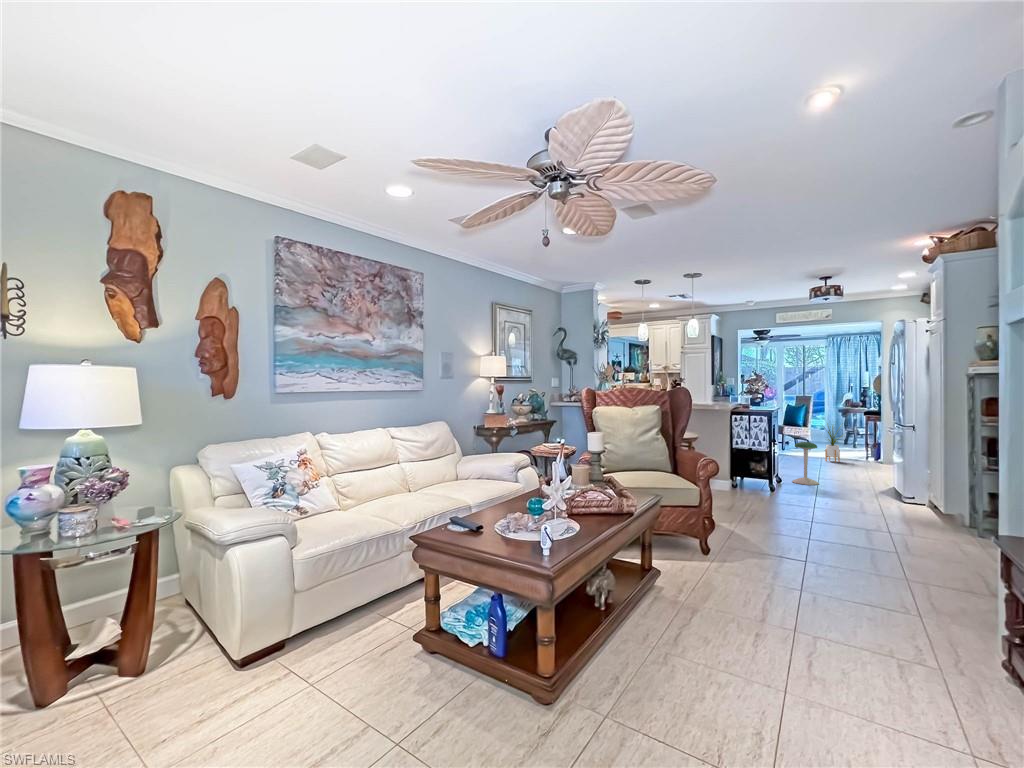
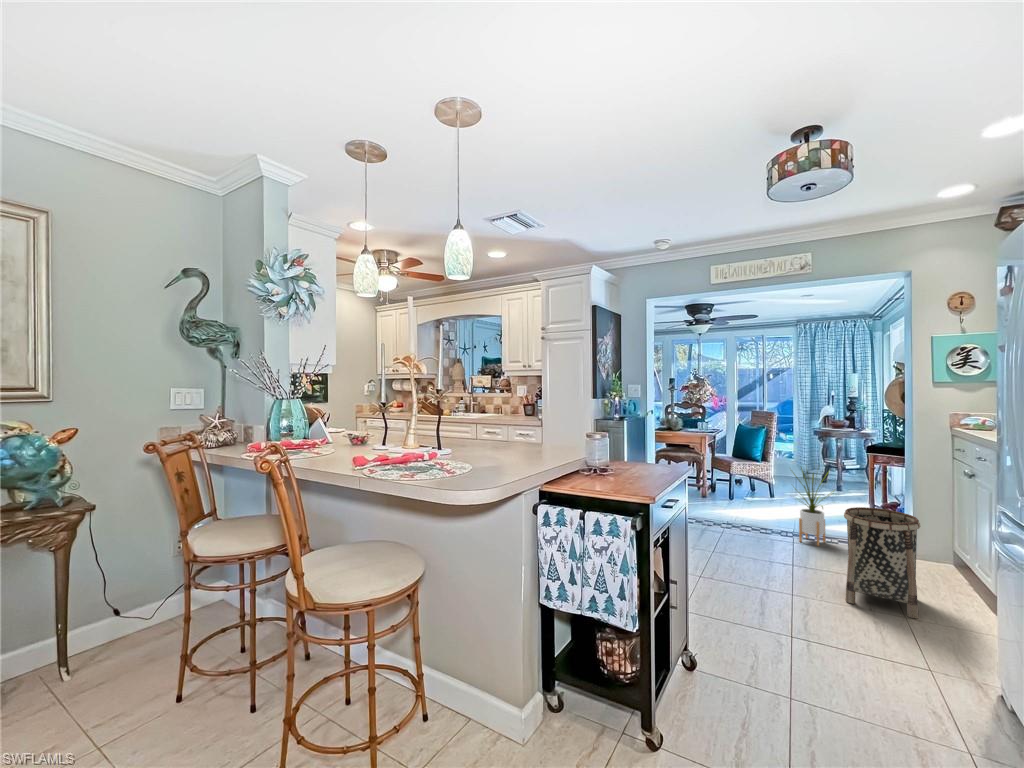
basket: none [845,434,878,477] -> present [844,507,921,618]
stool: present [792,442,819,485] -> none [724,554,792,682]

